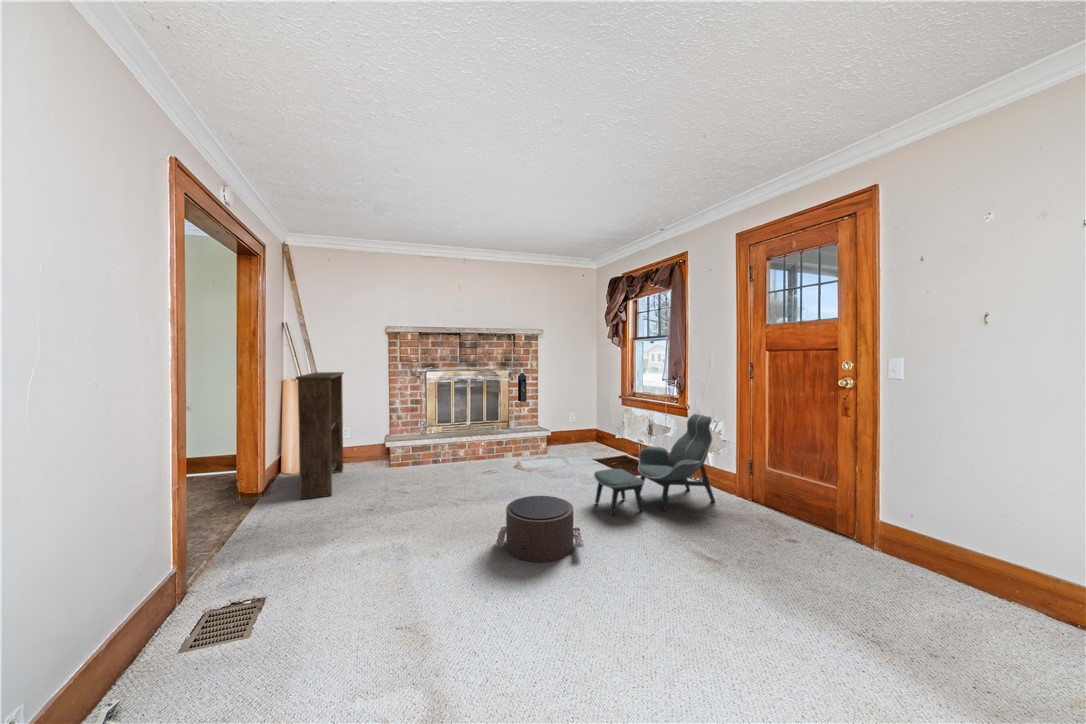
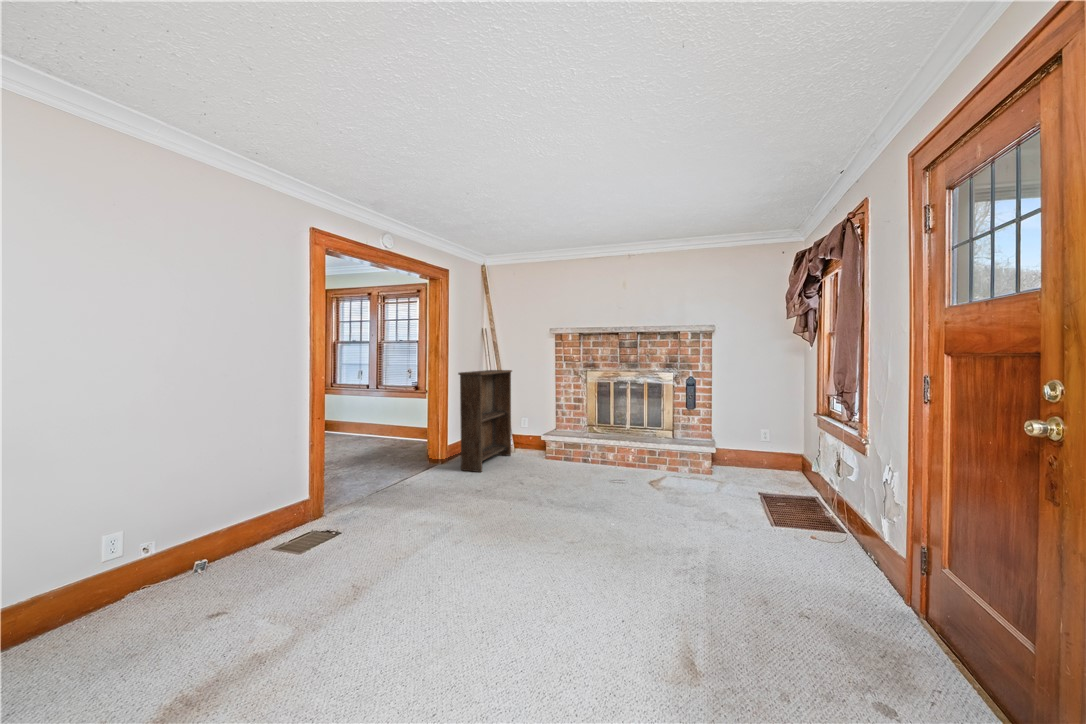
lounge chair: present [594,414,715,515] -> none [686,445,881,586]
pouf: present [496,496,584,562] -> none [523,504,618,574]

